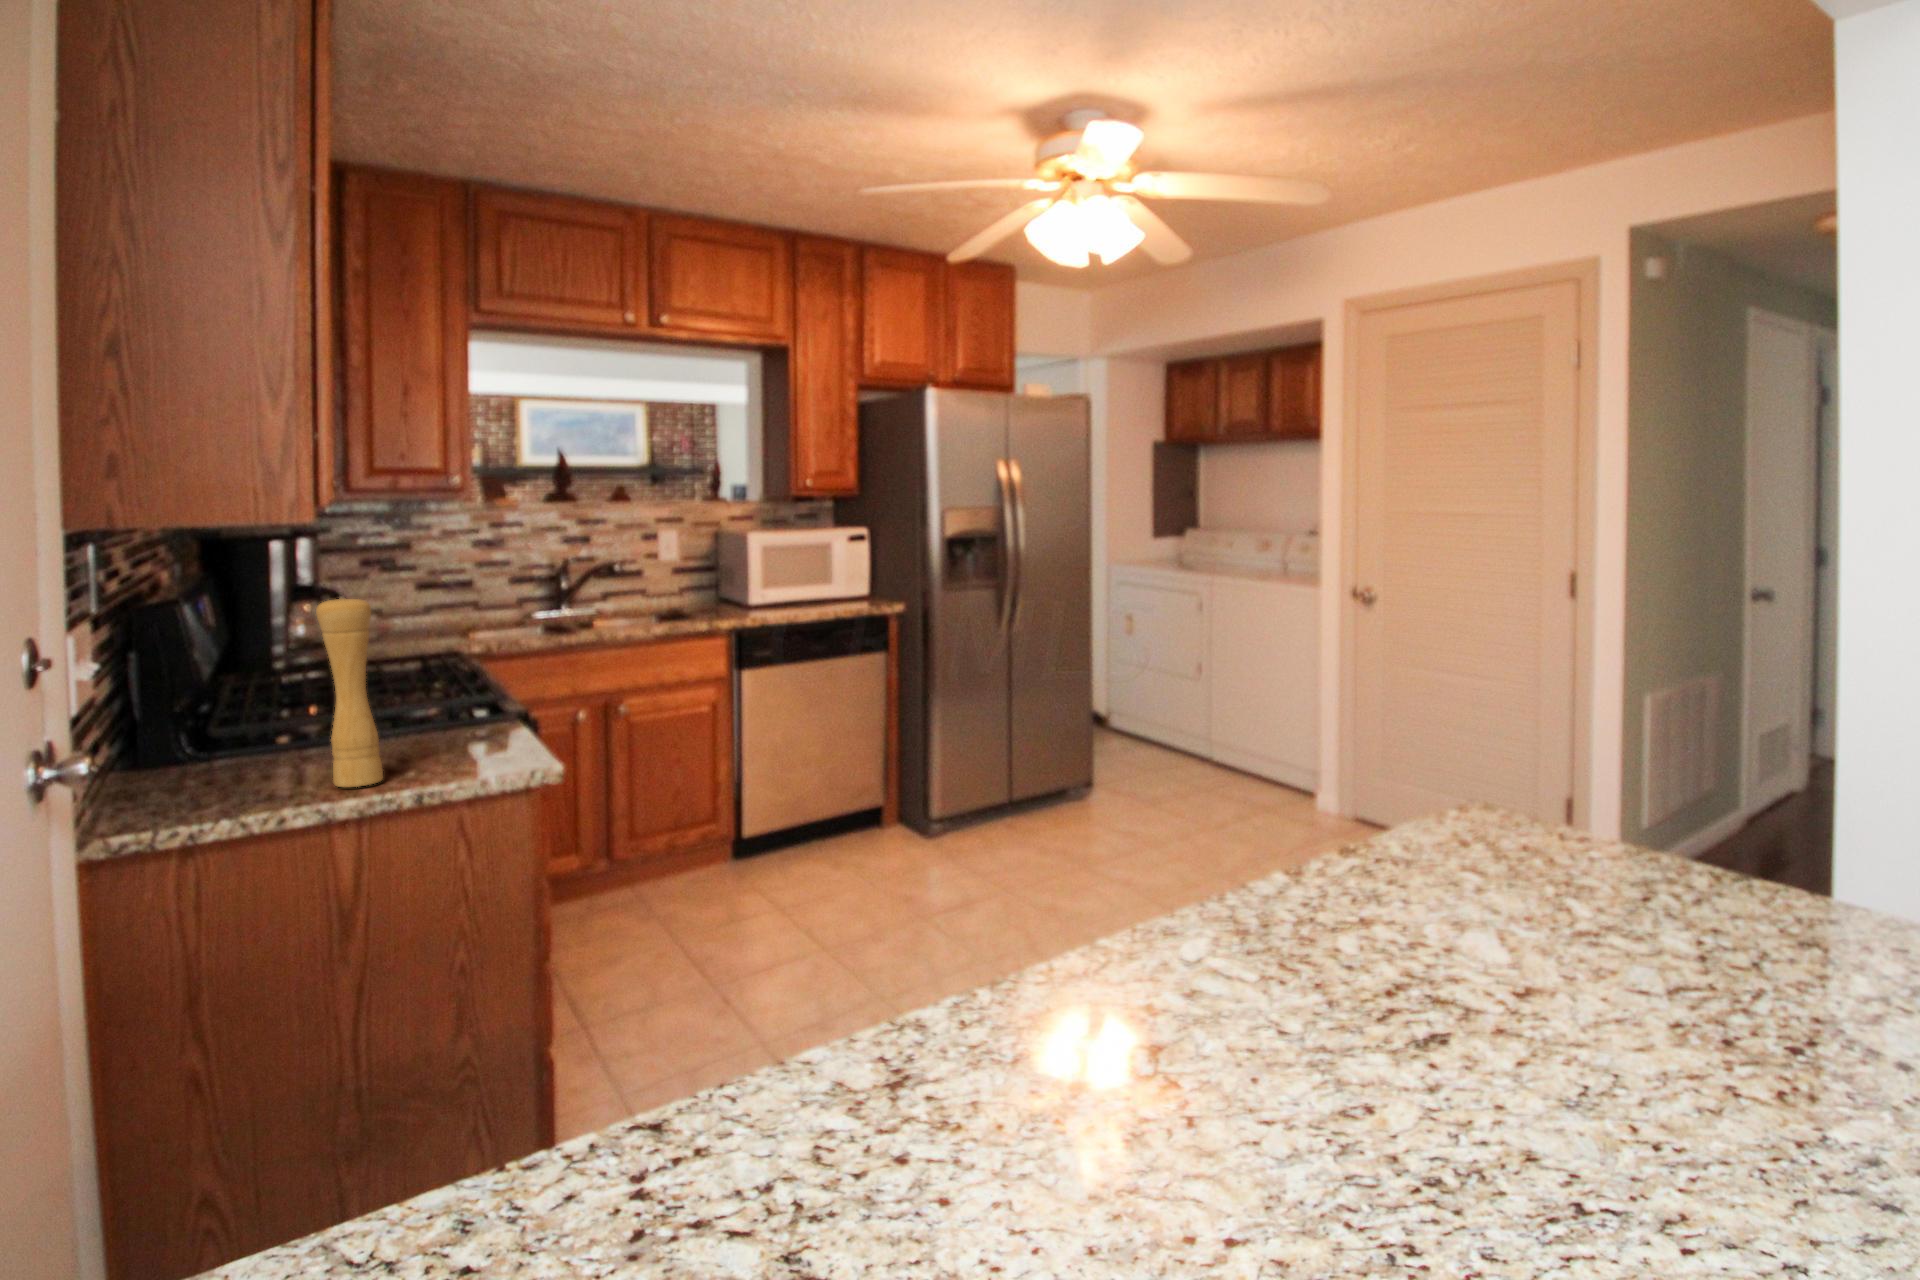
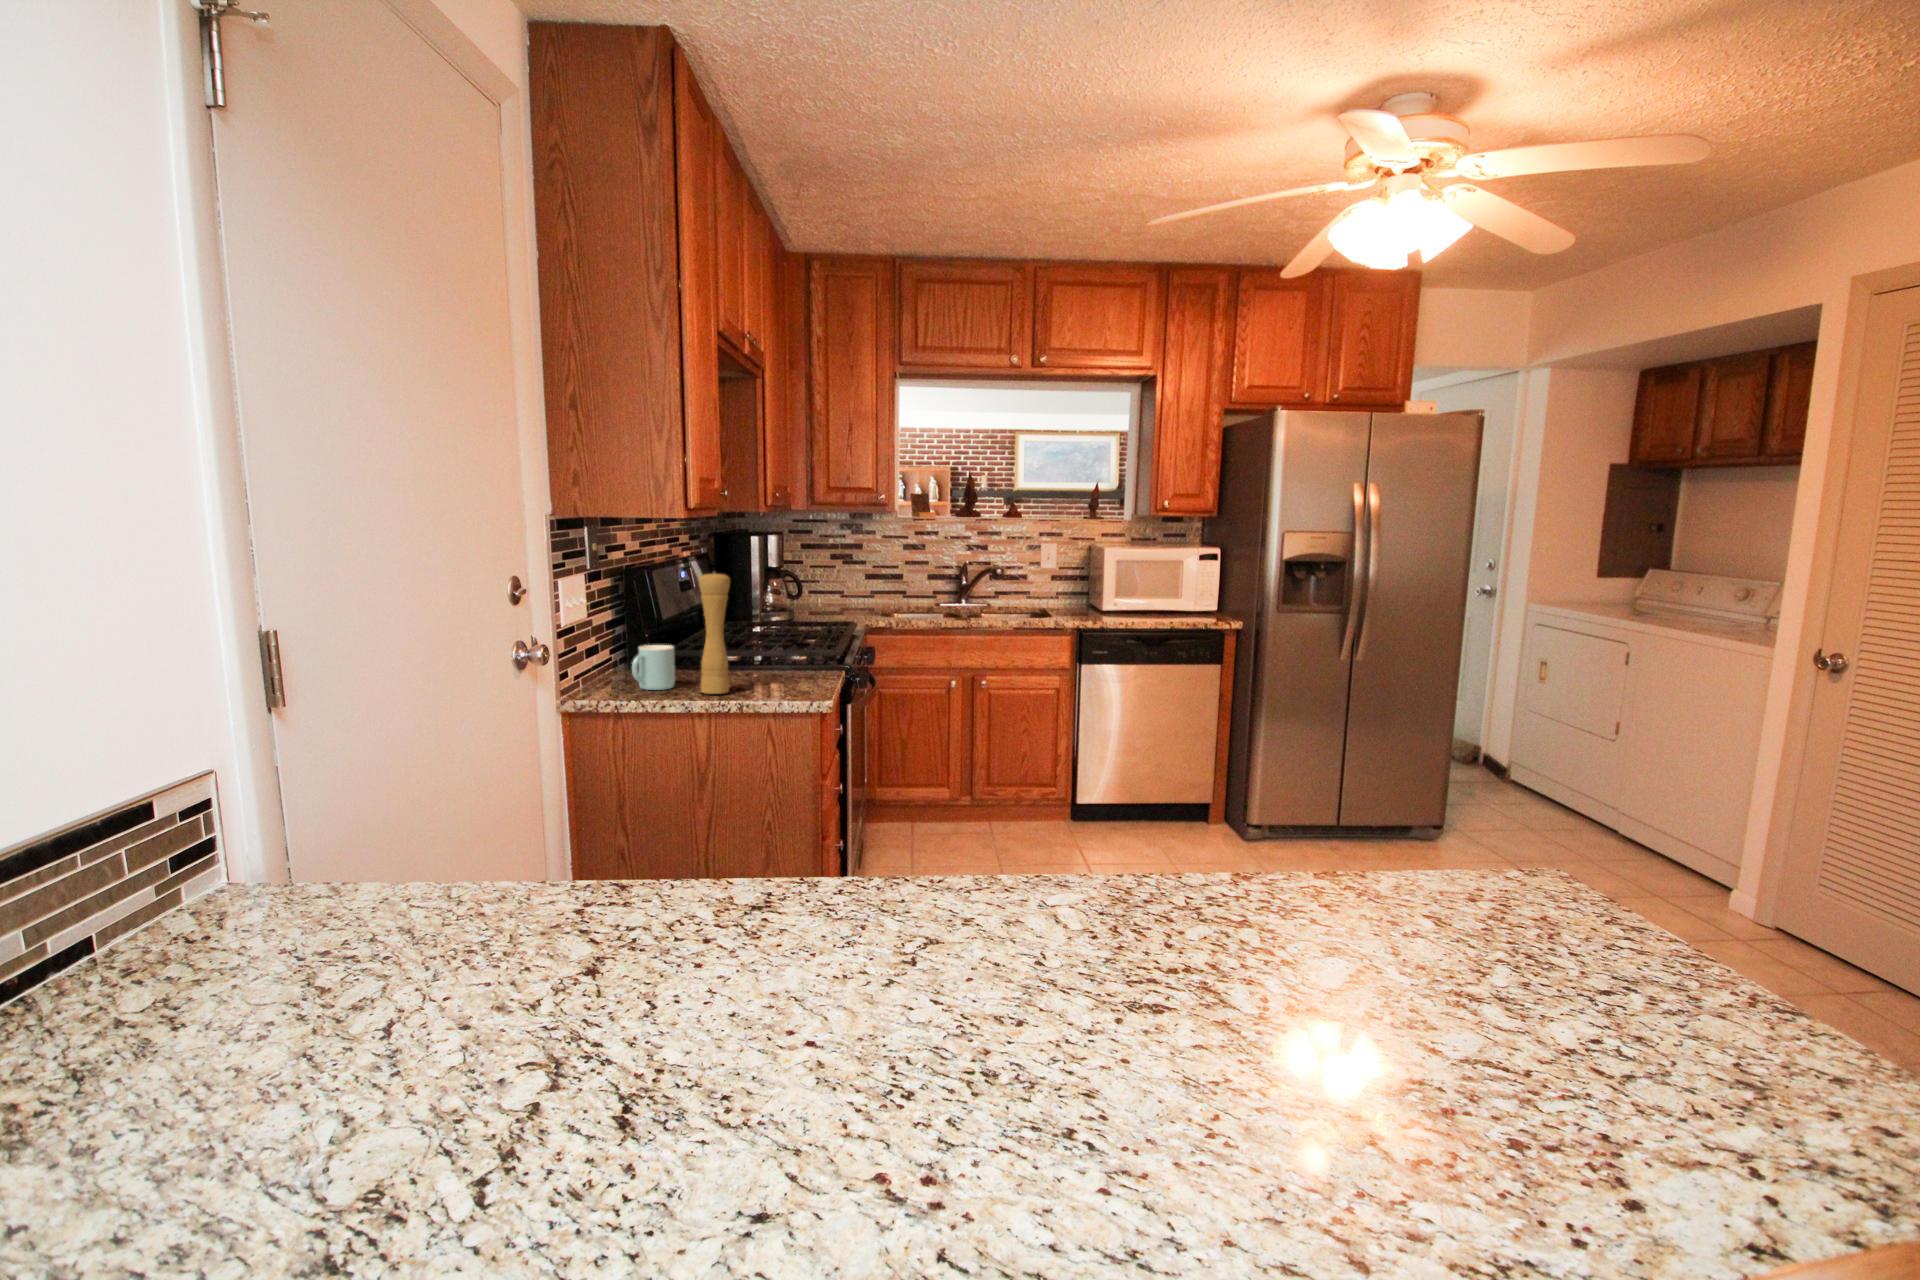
mug: none [202,719,277,796] -> present [632,645,675,690]

